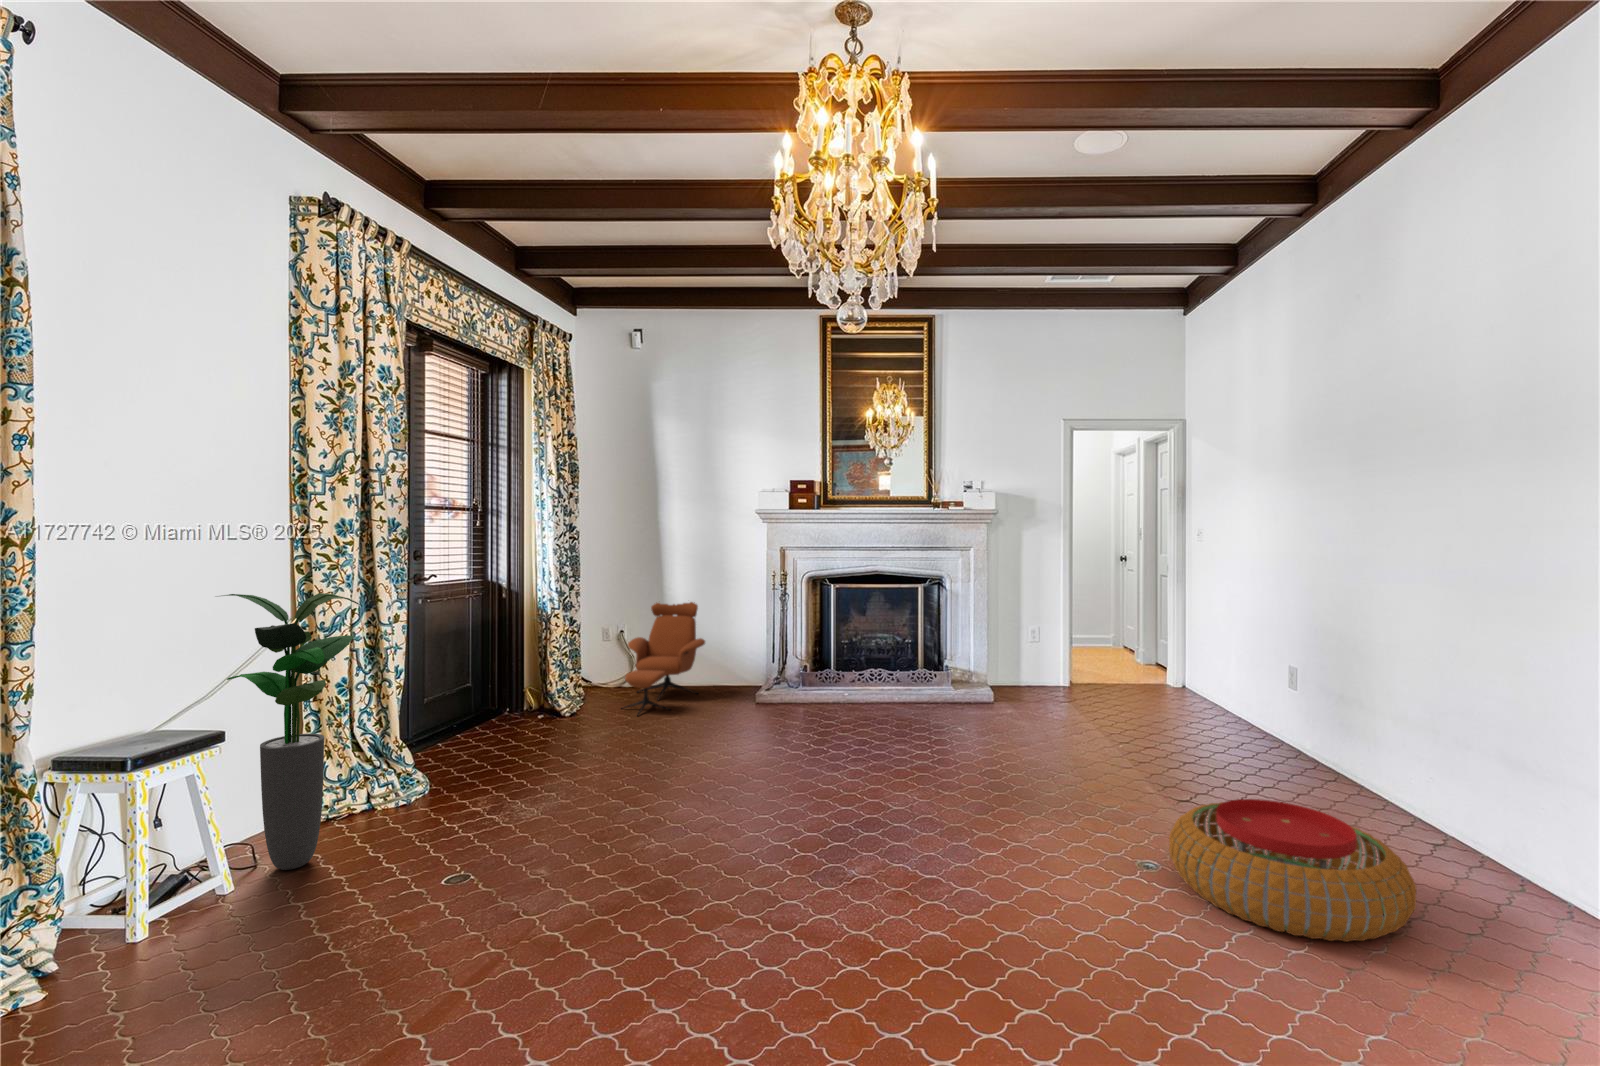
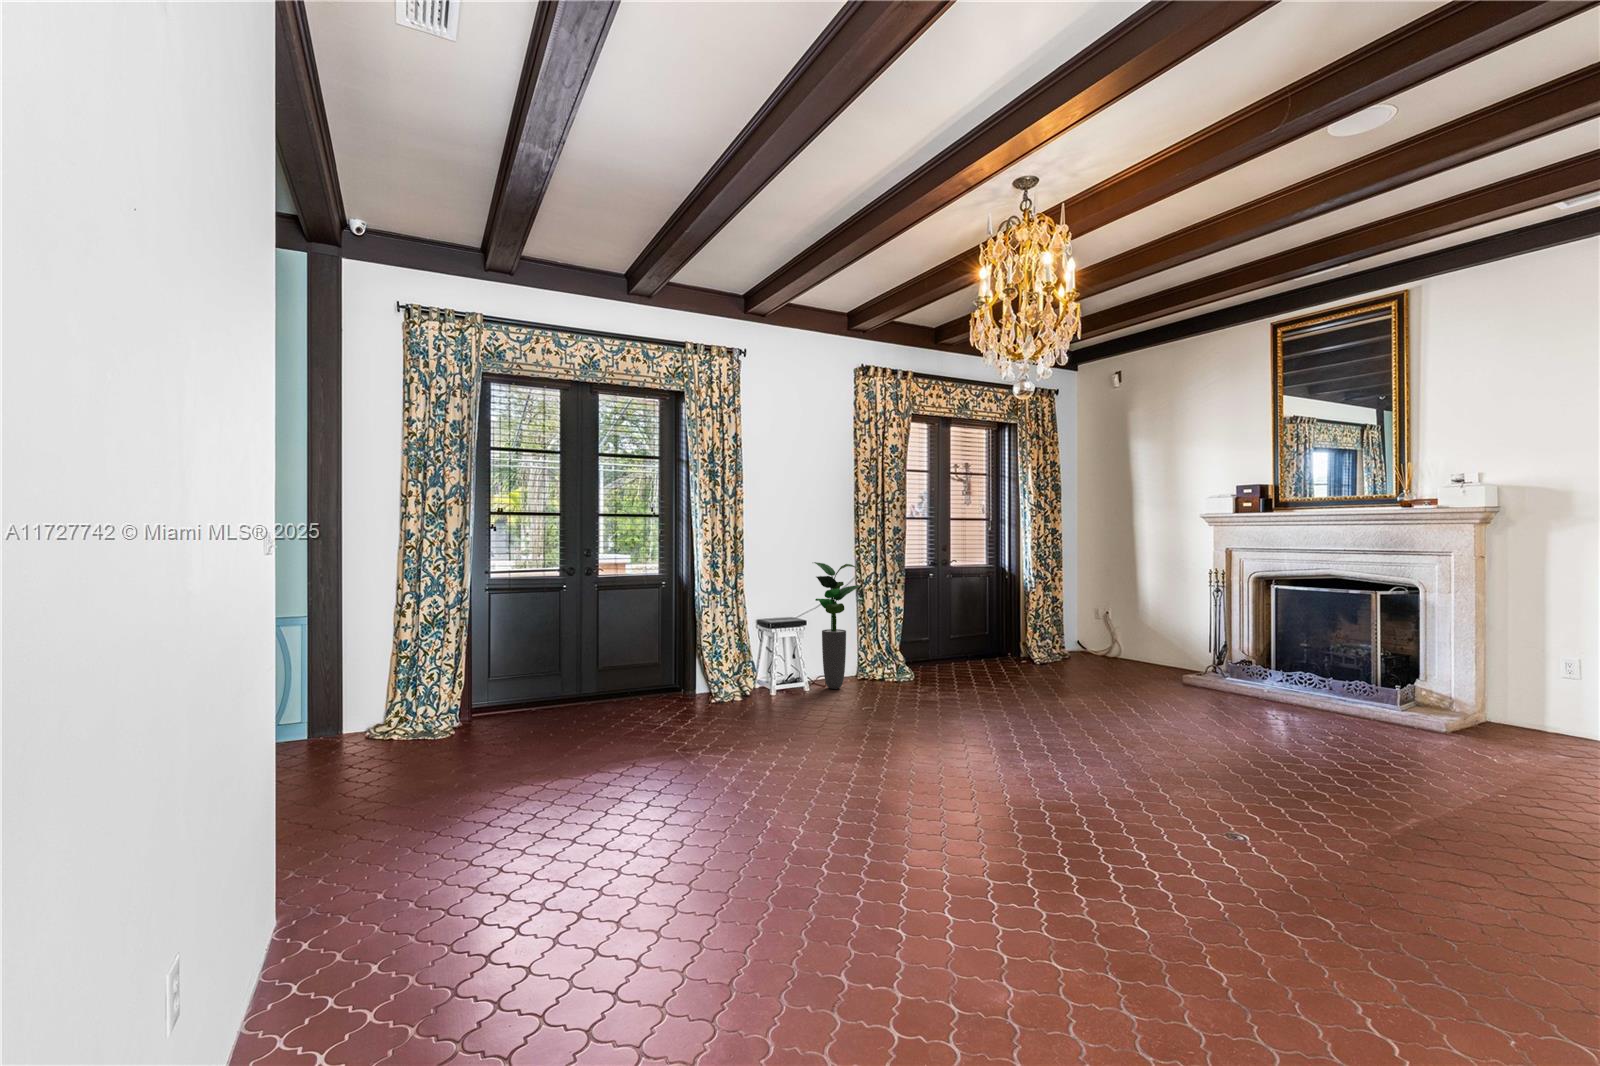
lounge chair: present [625,602,705,715] -> none [1077,591,1164,675]
pouf: present [1169,799,1416,942] -> none [1239,763,1451,872]

